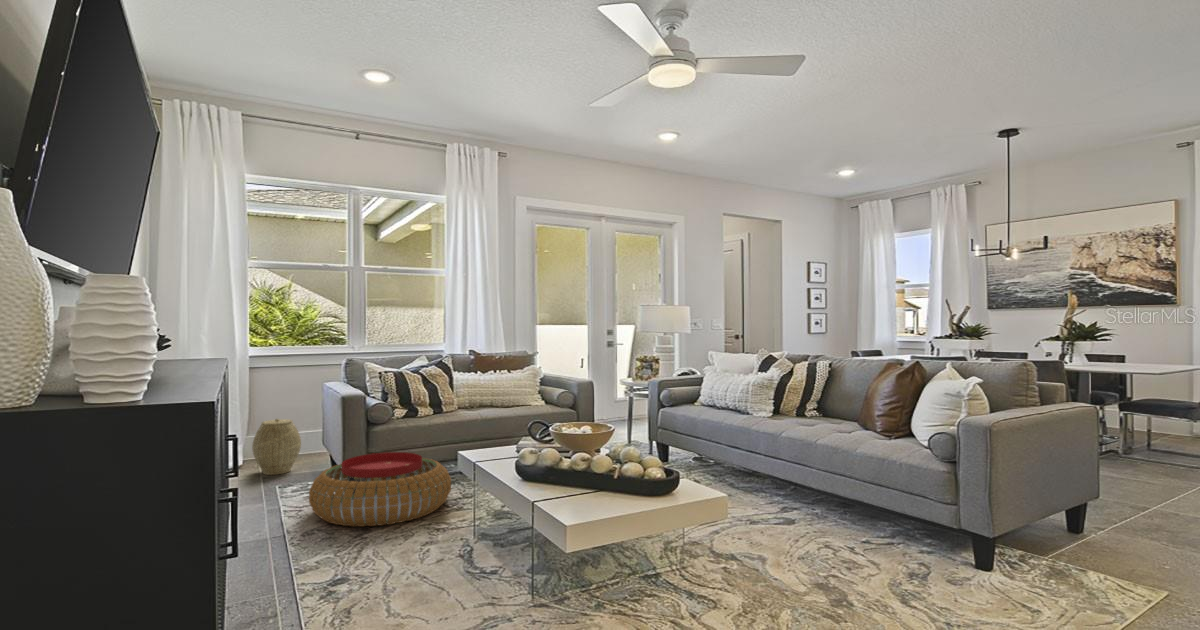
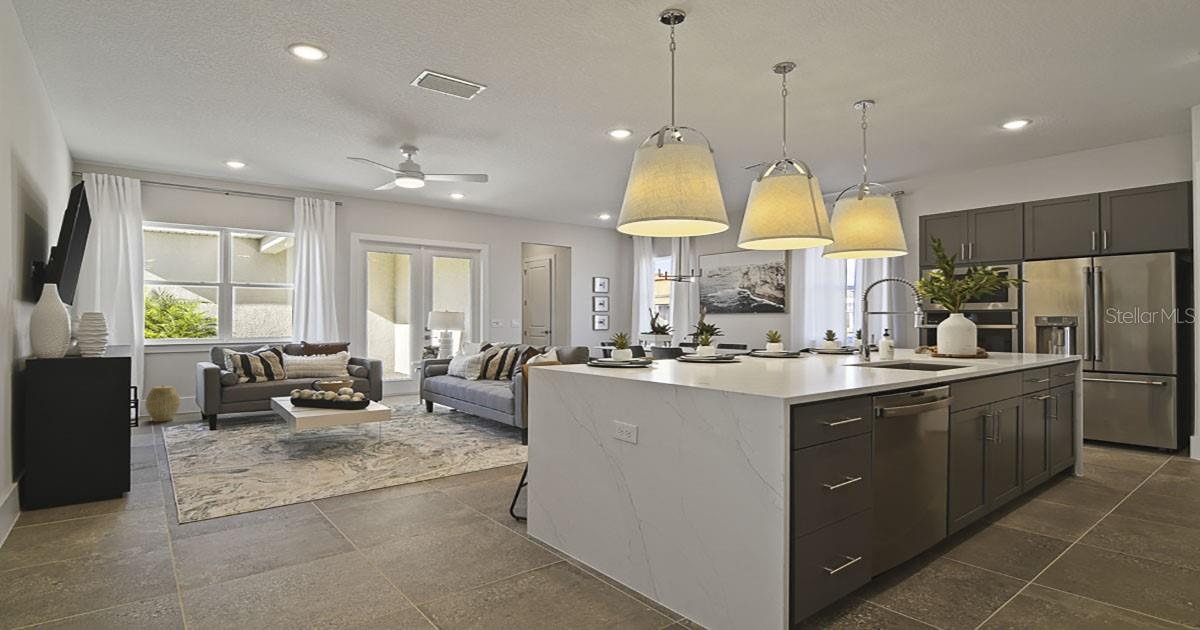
pouf: present [309,452,451,526] -> none [179,402,272,440]

